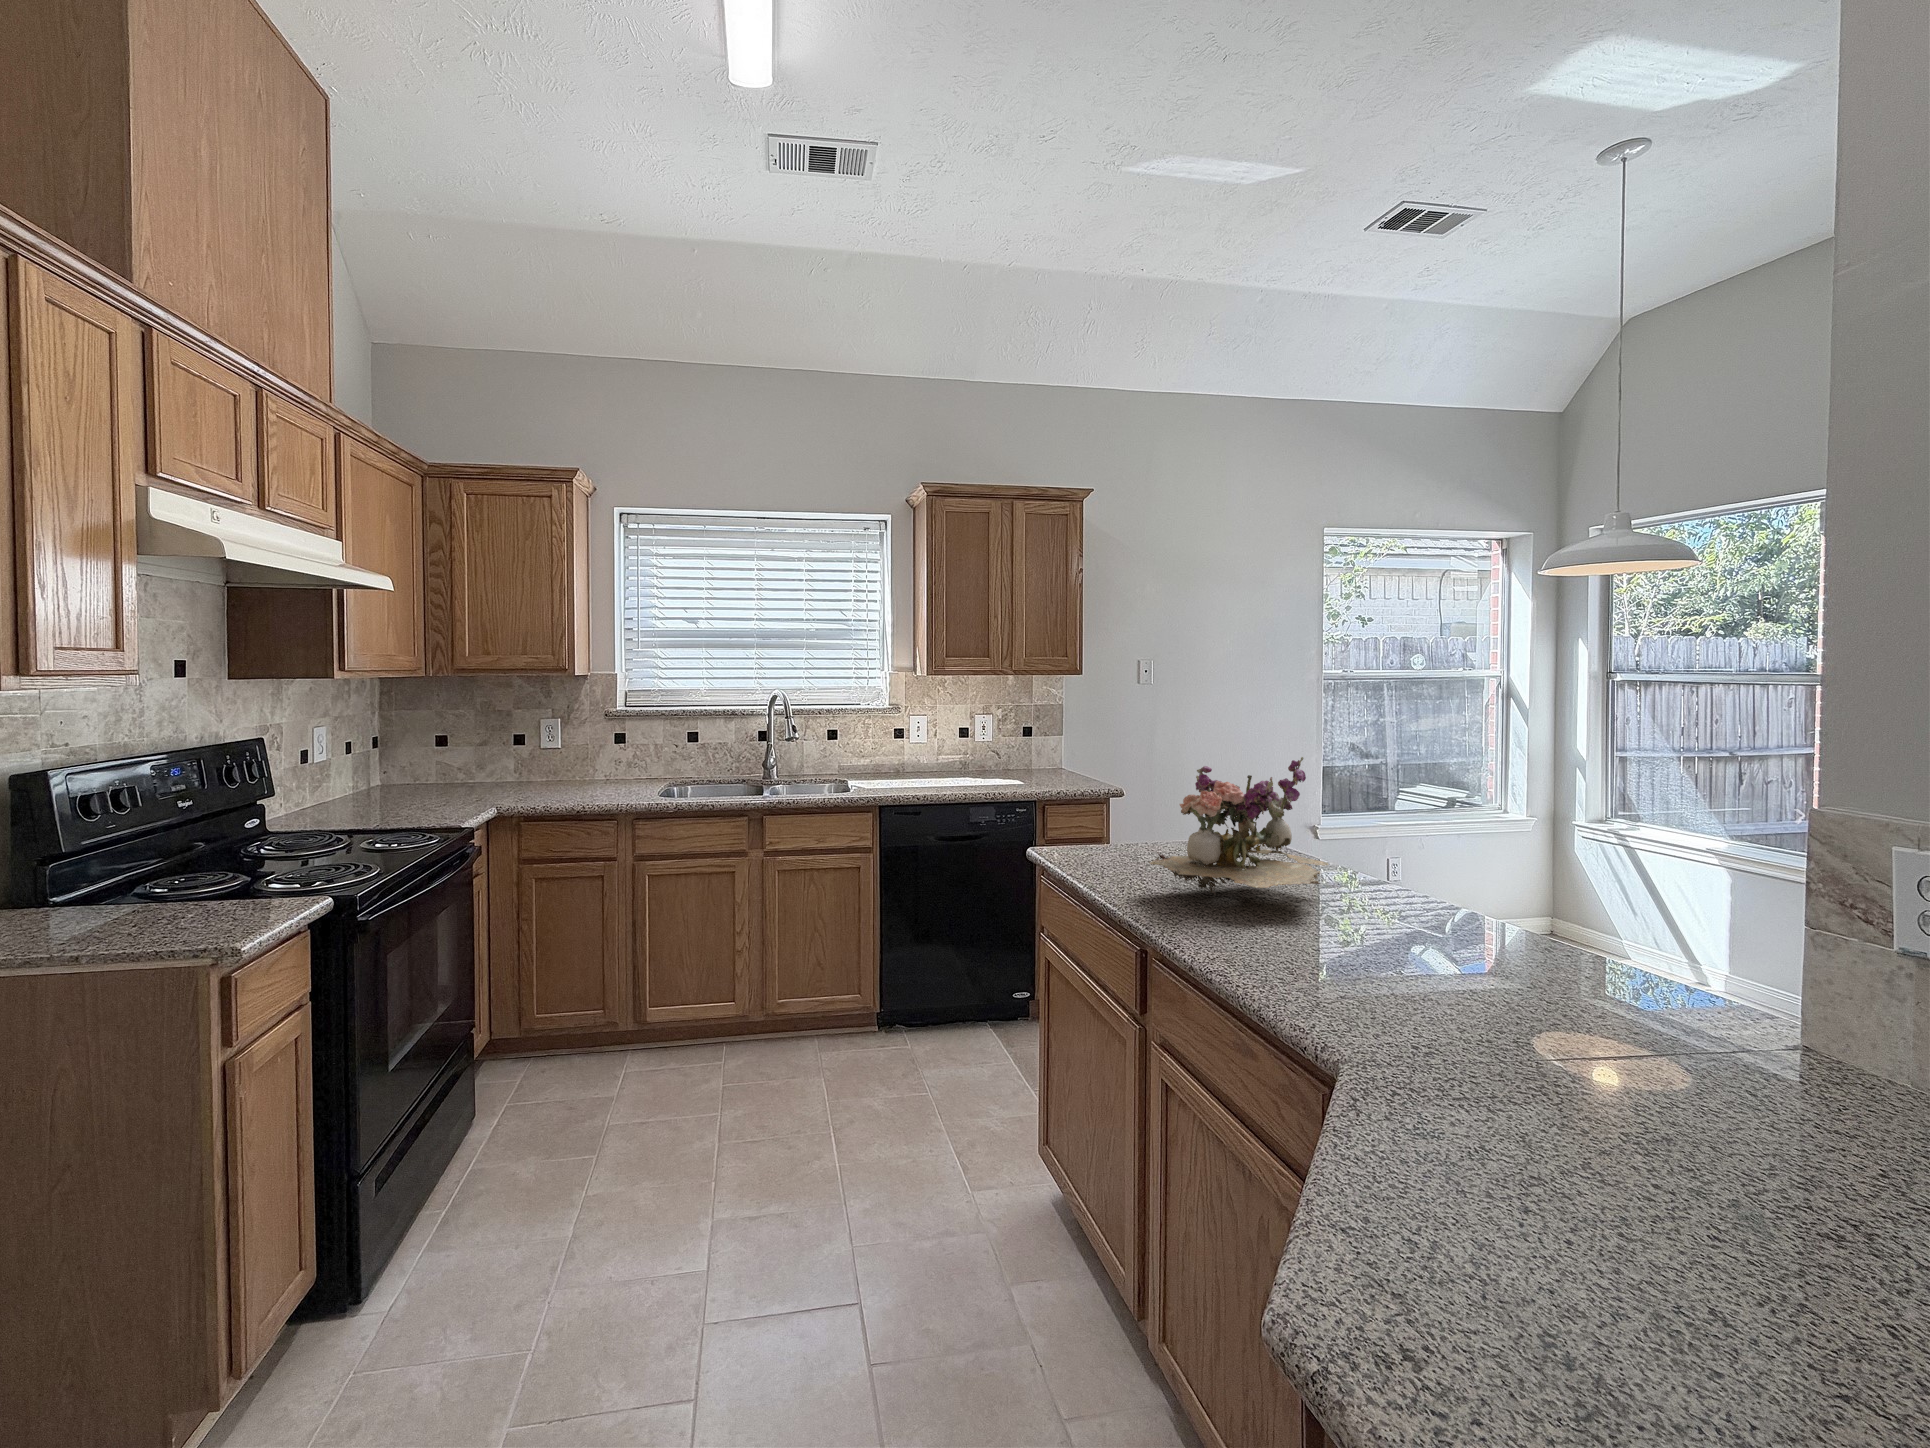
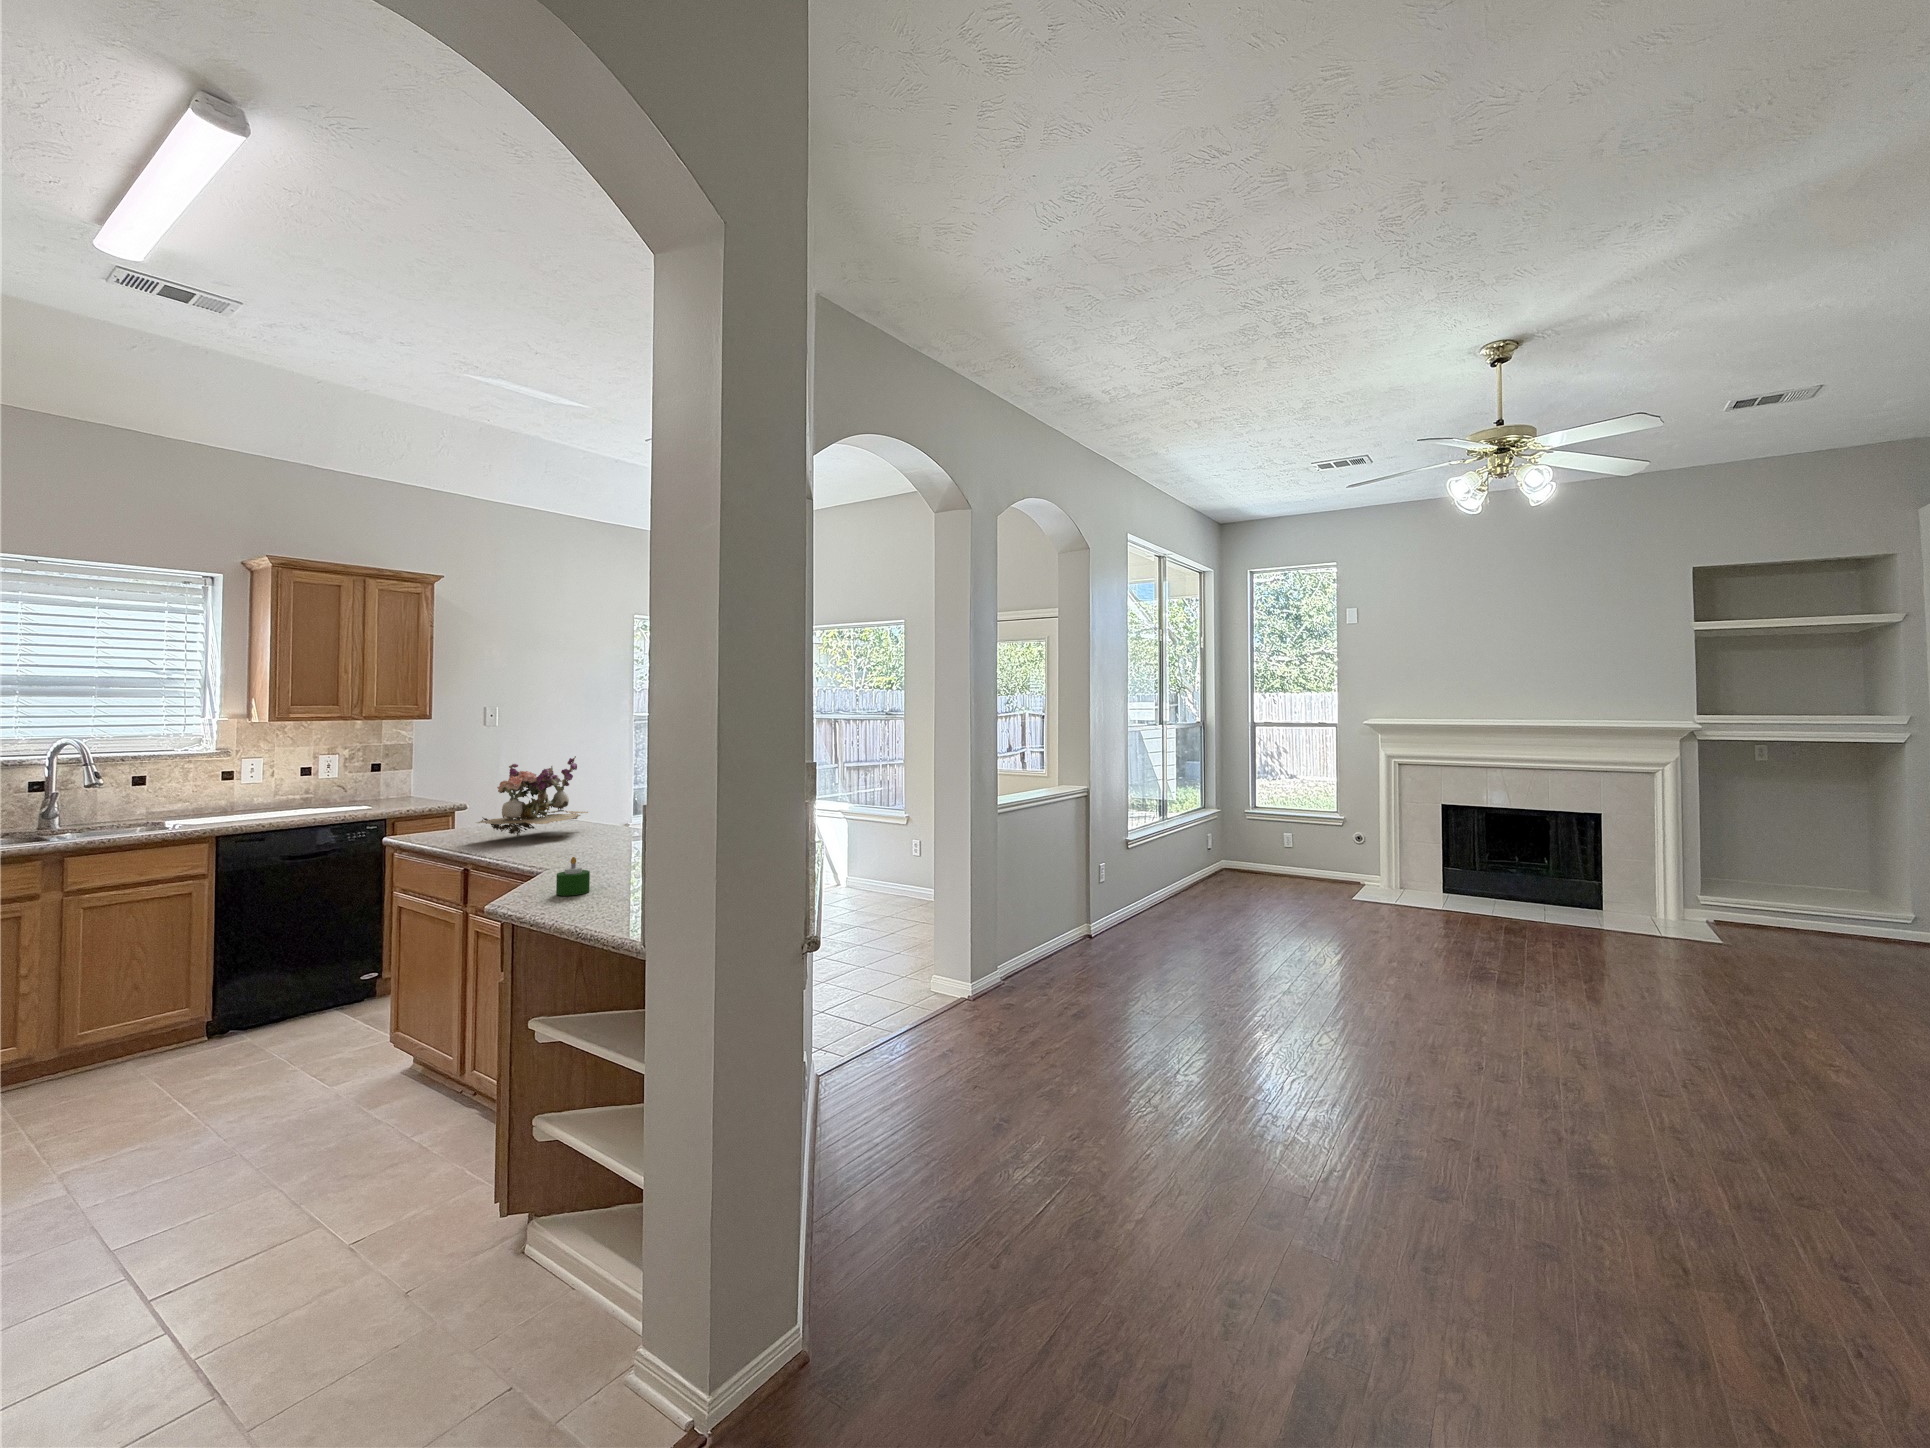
candle: none [1411,1153,1522,1296] -> present [556,857,590,896]

